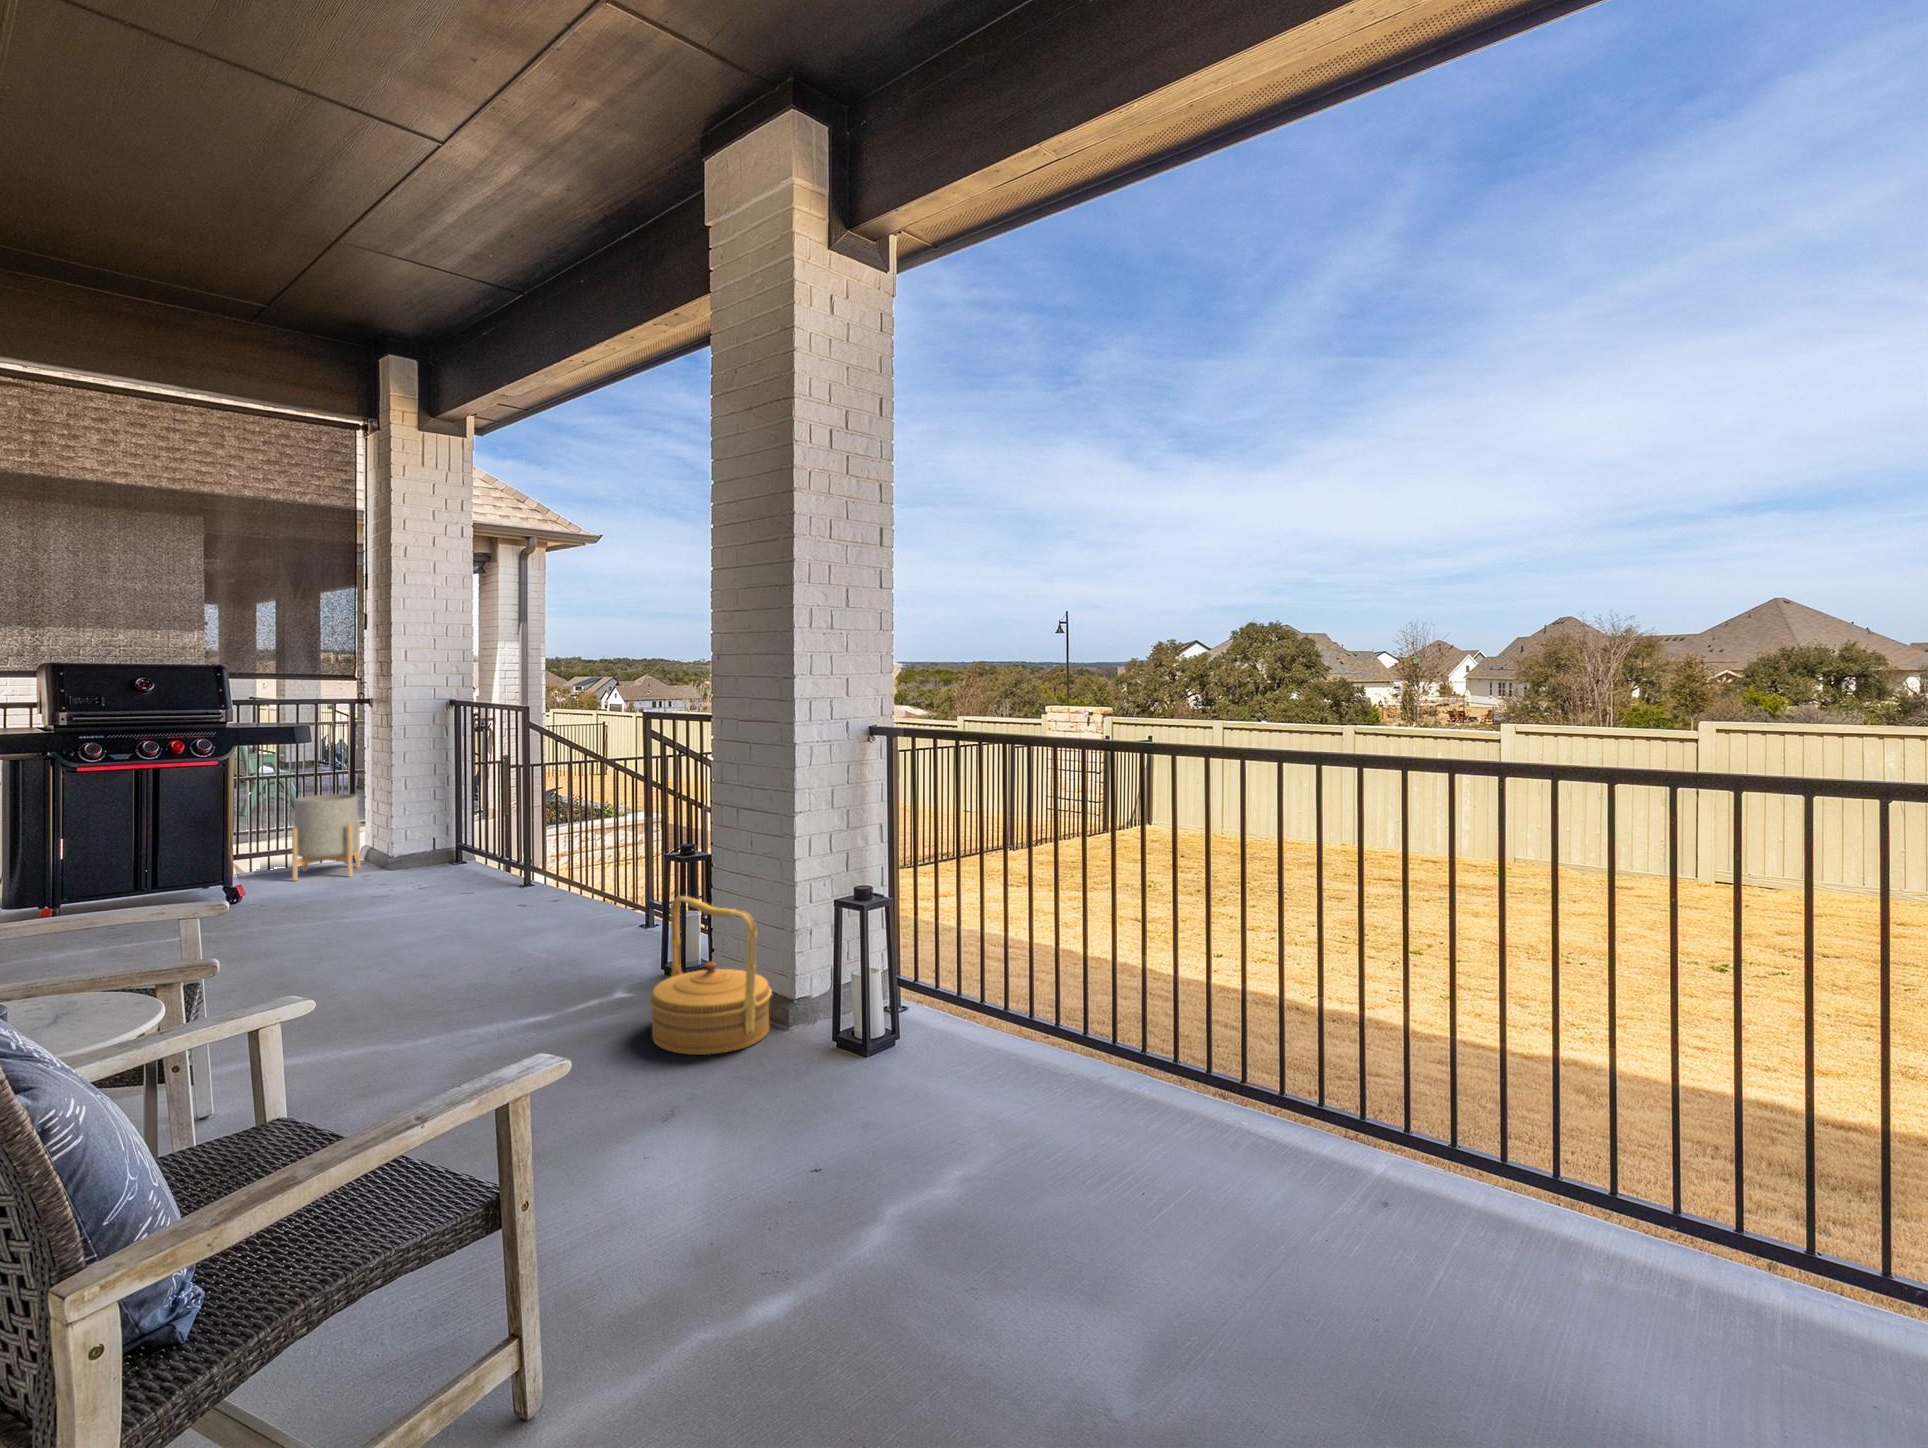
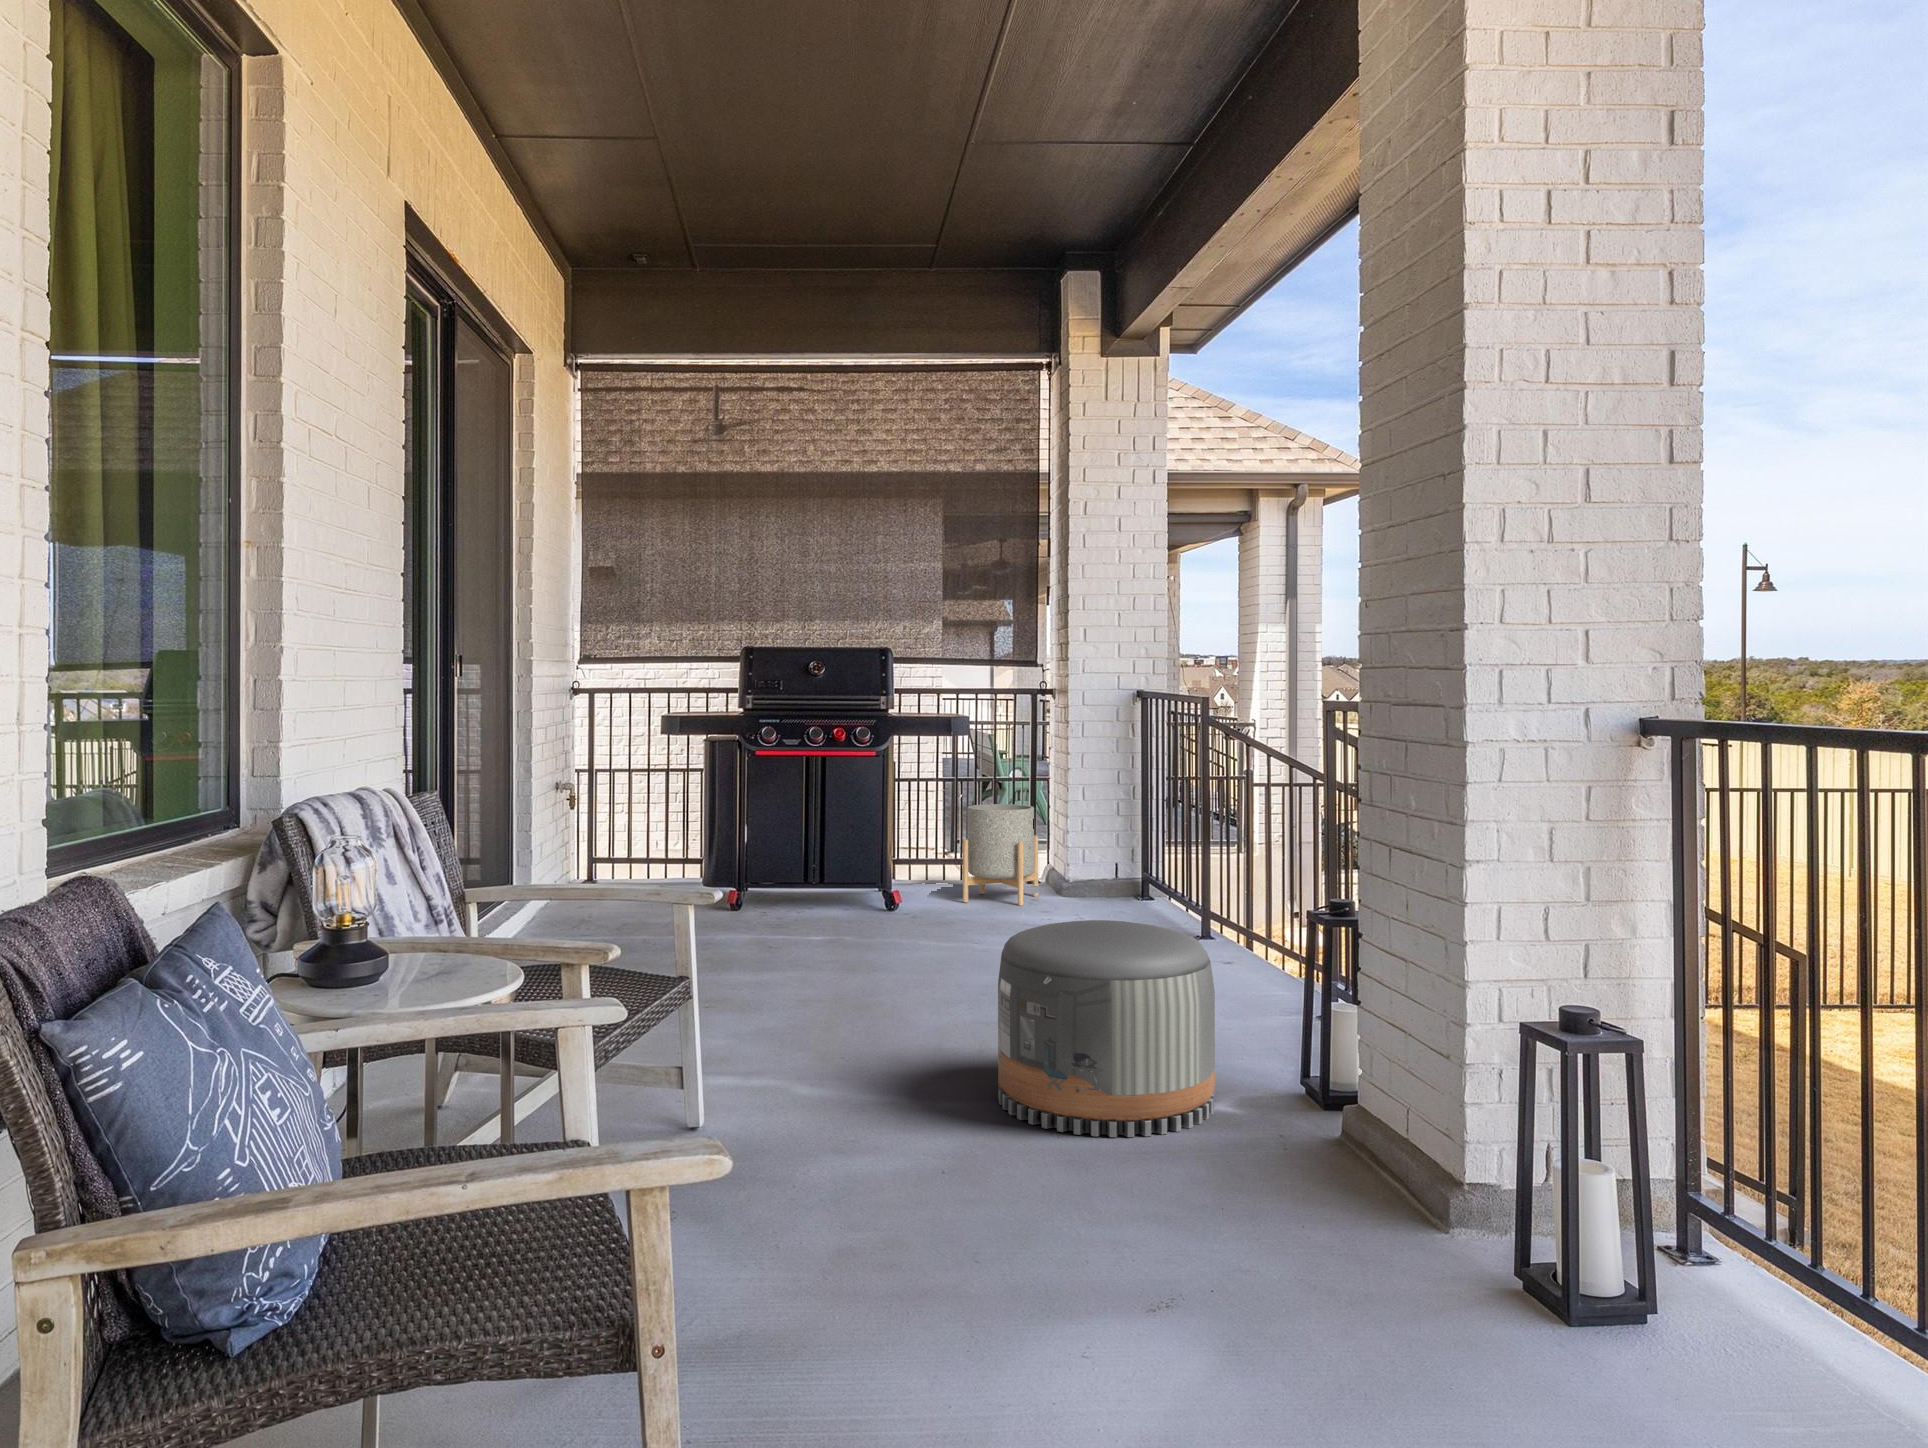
pouf: none [449,876,614,1034] -> present [998,920,1215,1137]
woven basket: present [649,896,772,1055] -> none [1216,976,1419,1240]

